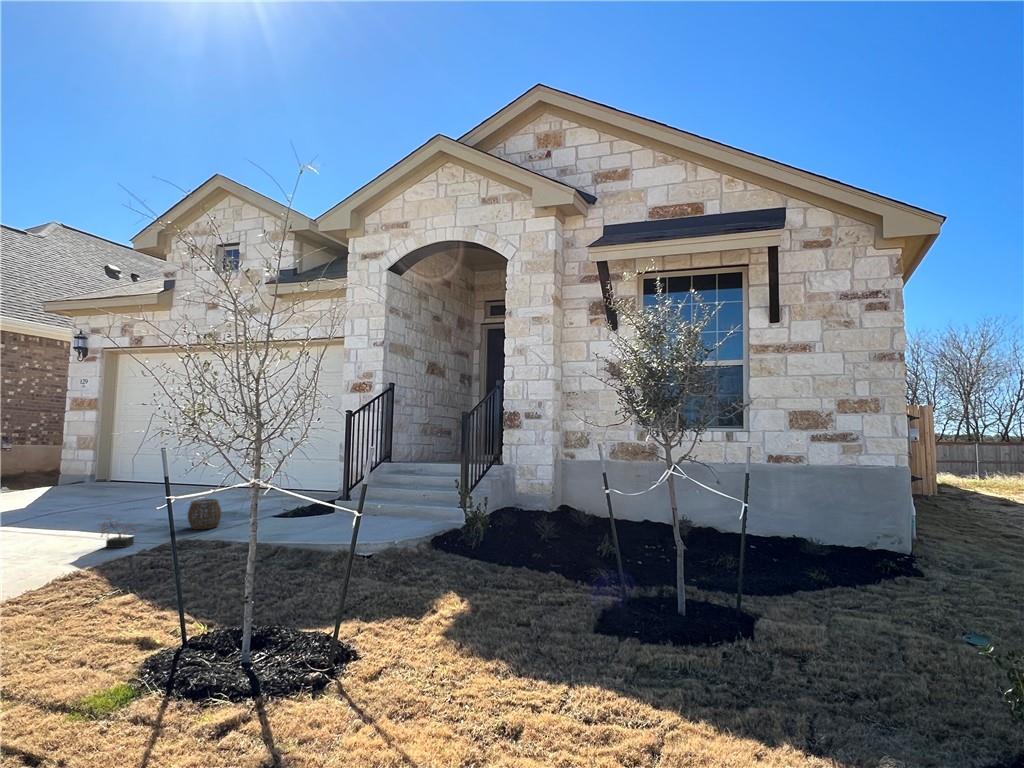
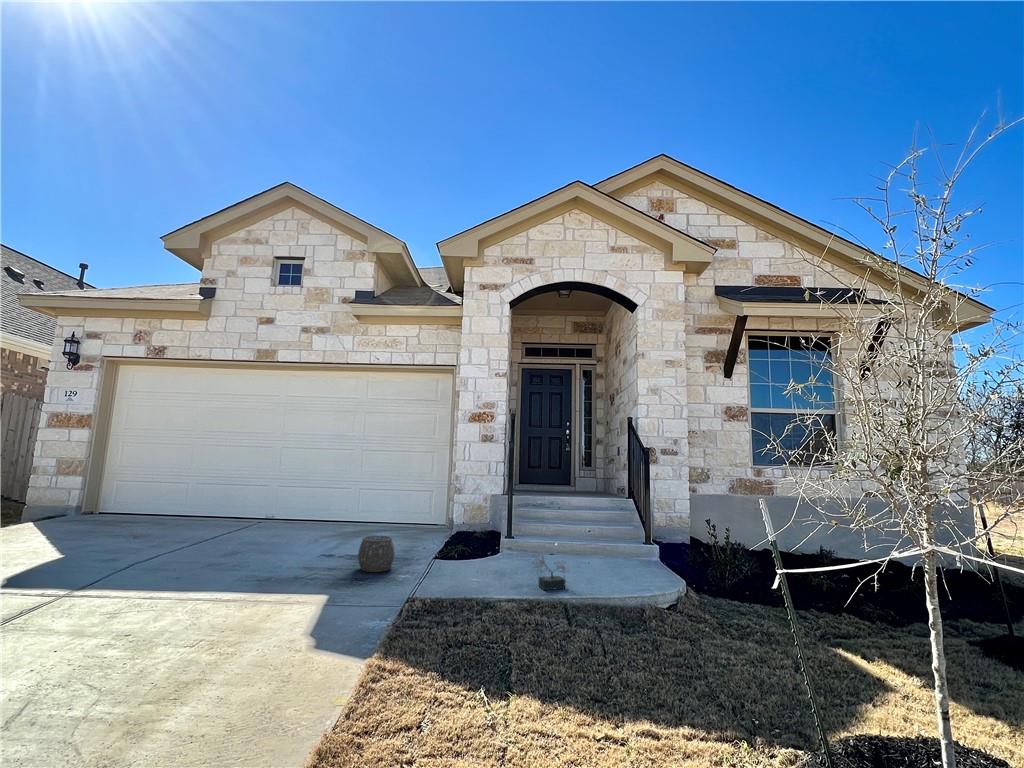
decorative plant: present [101,518,135,548] -> present [532,555,569,590]

